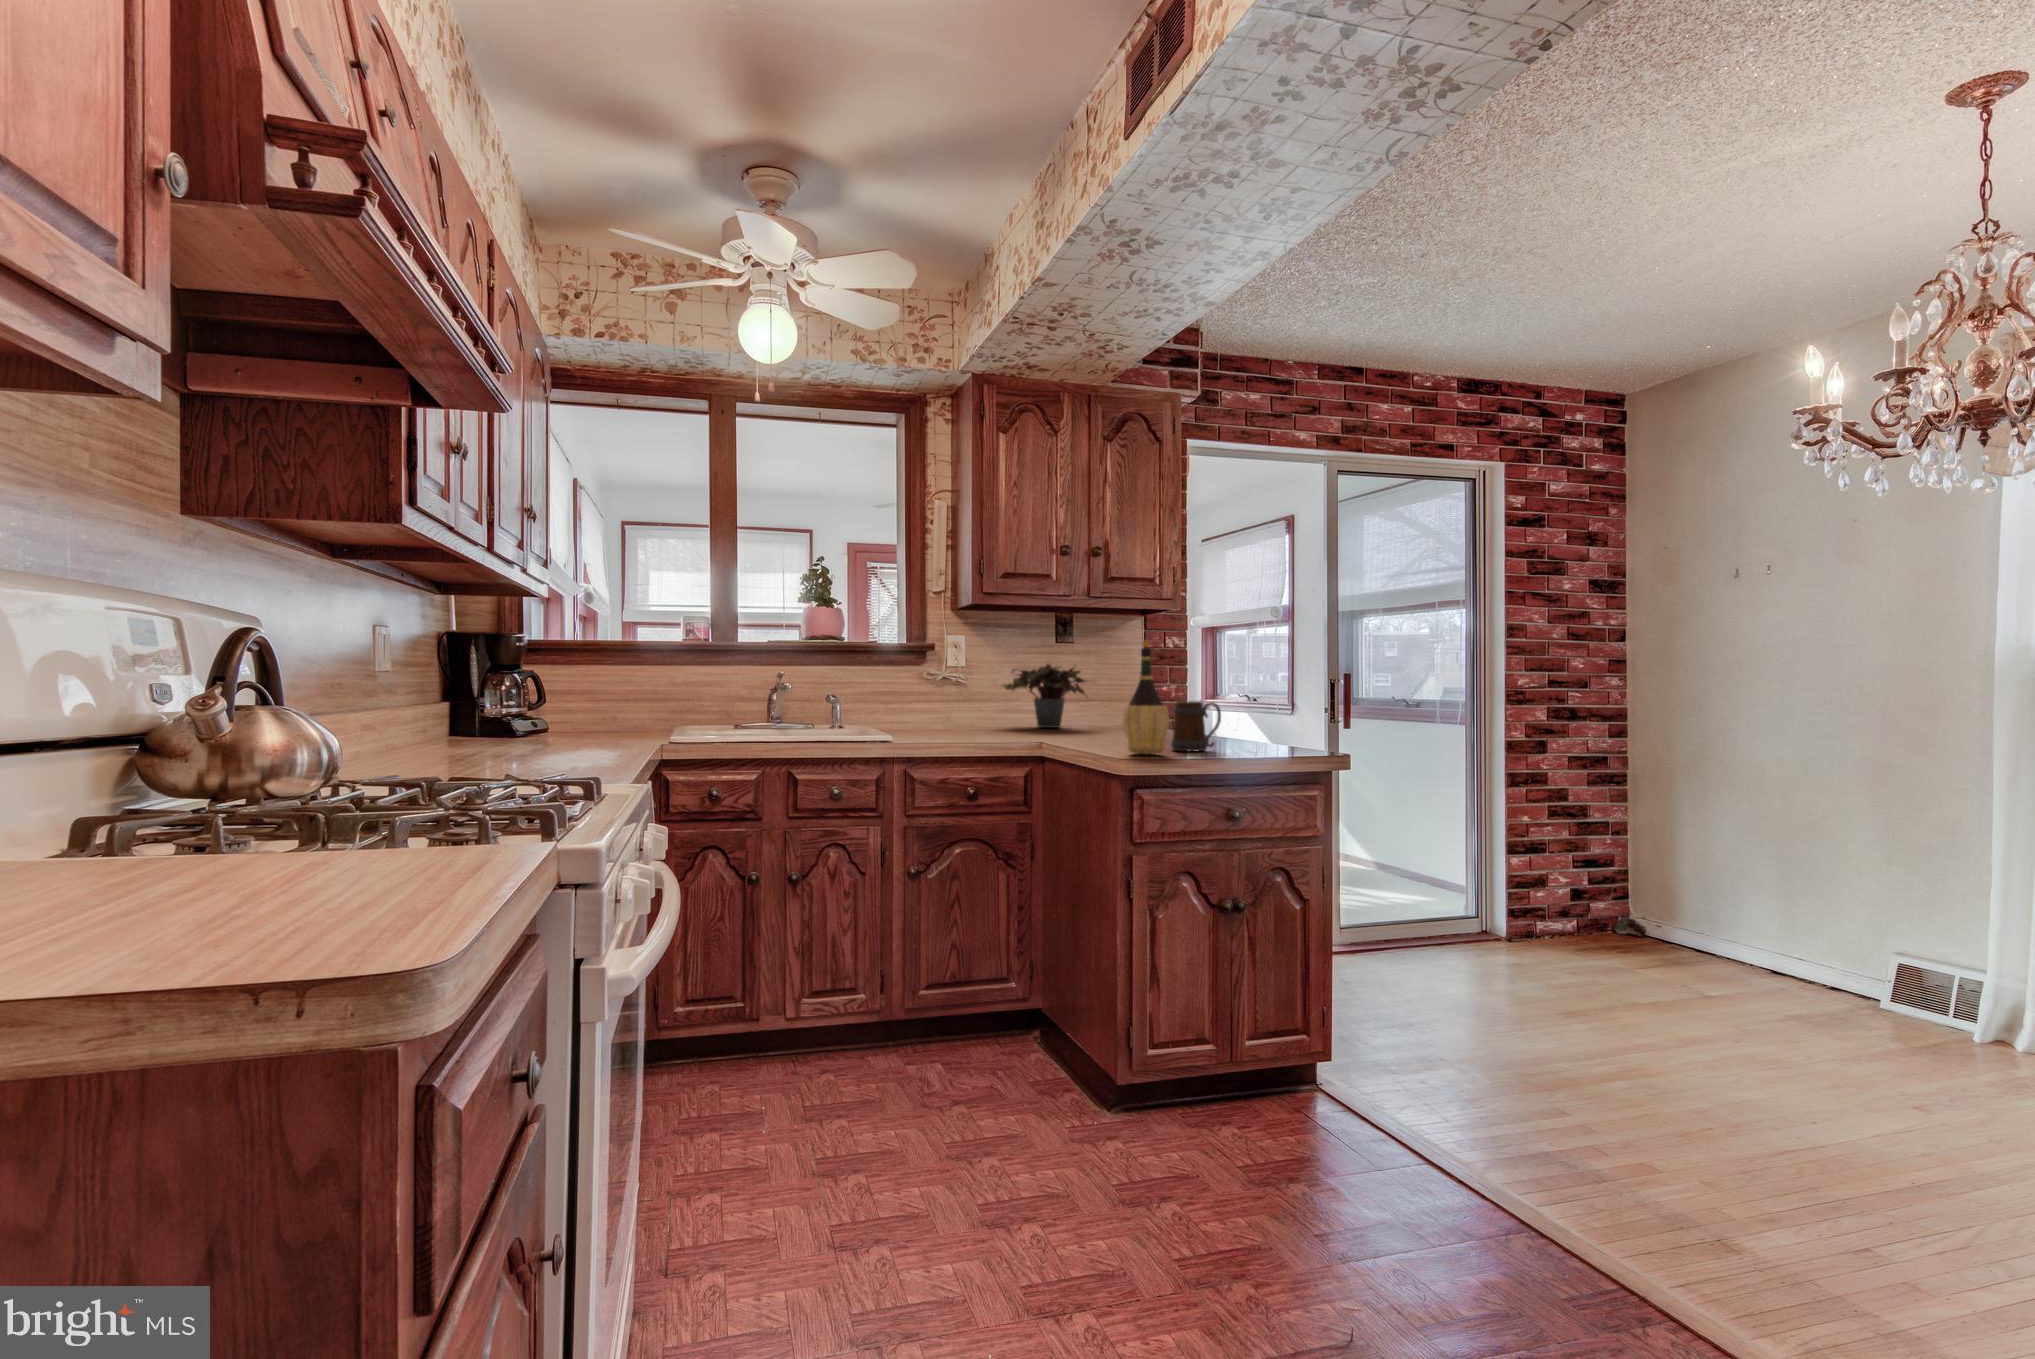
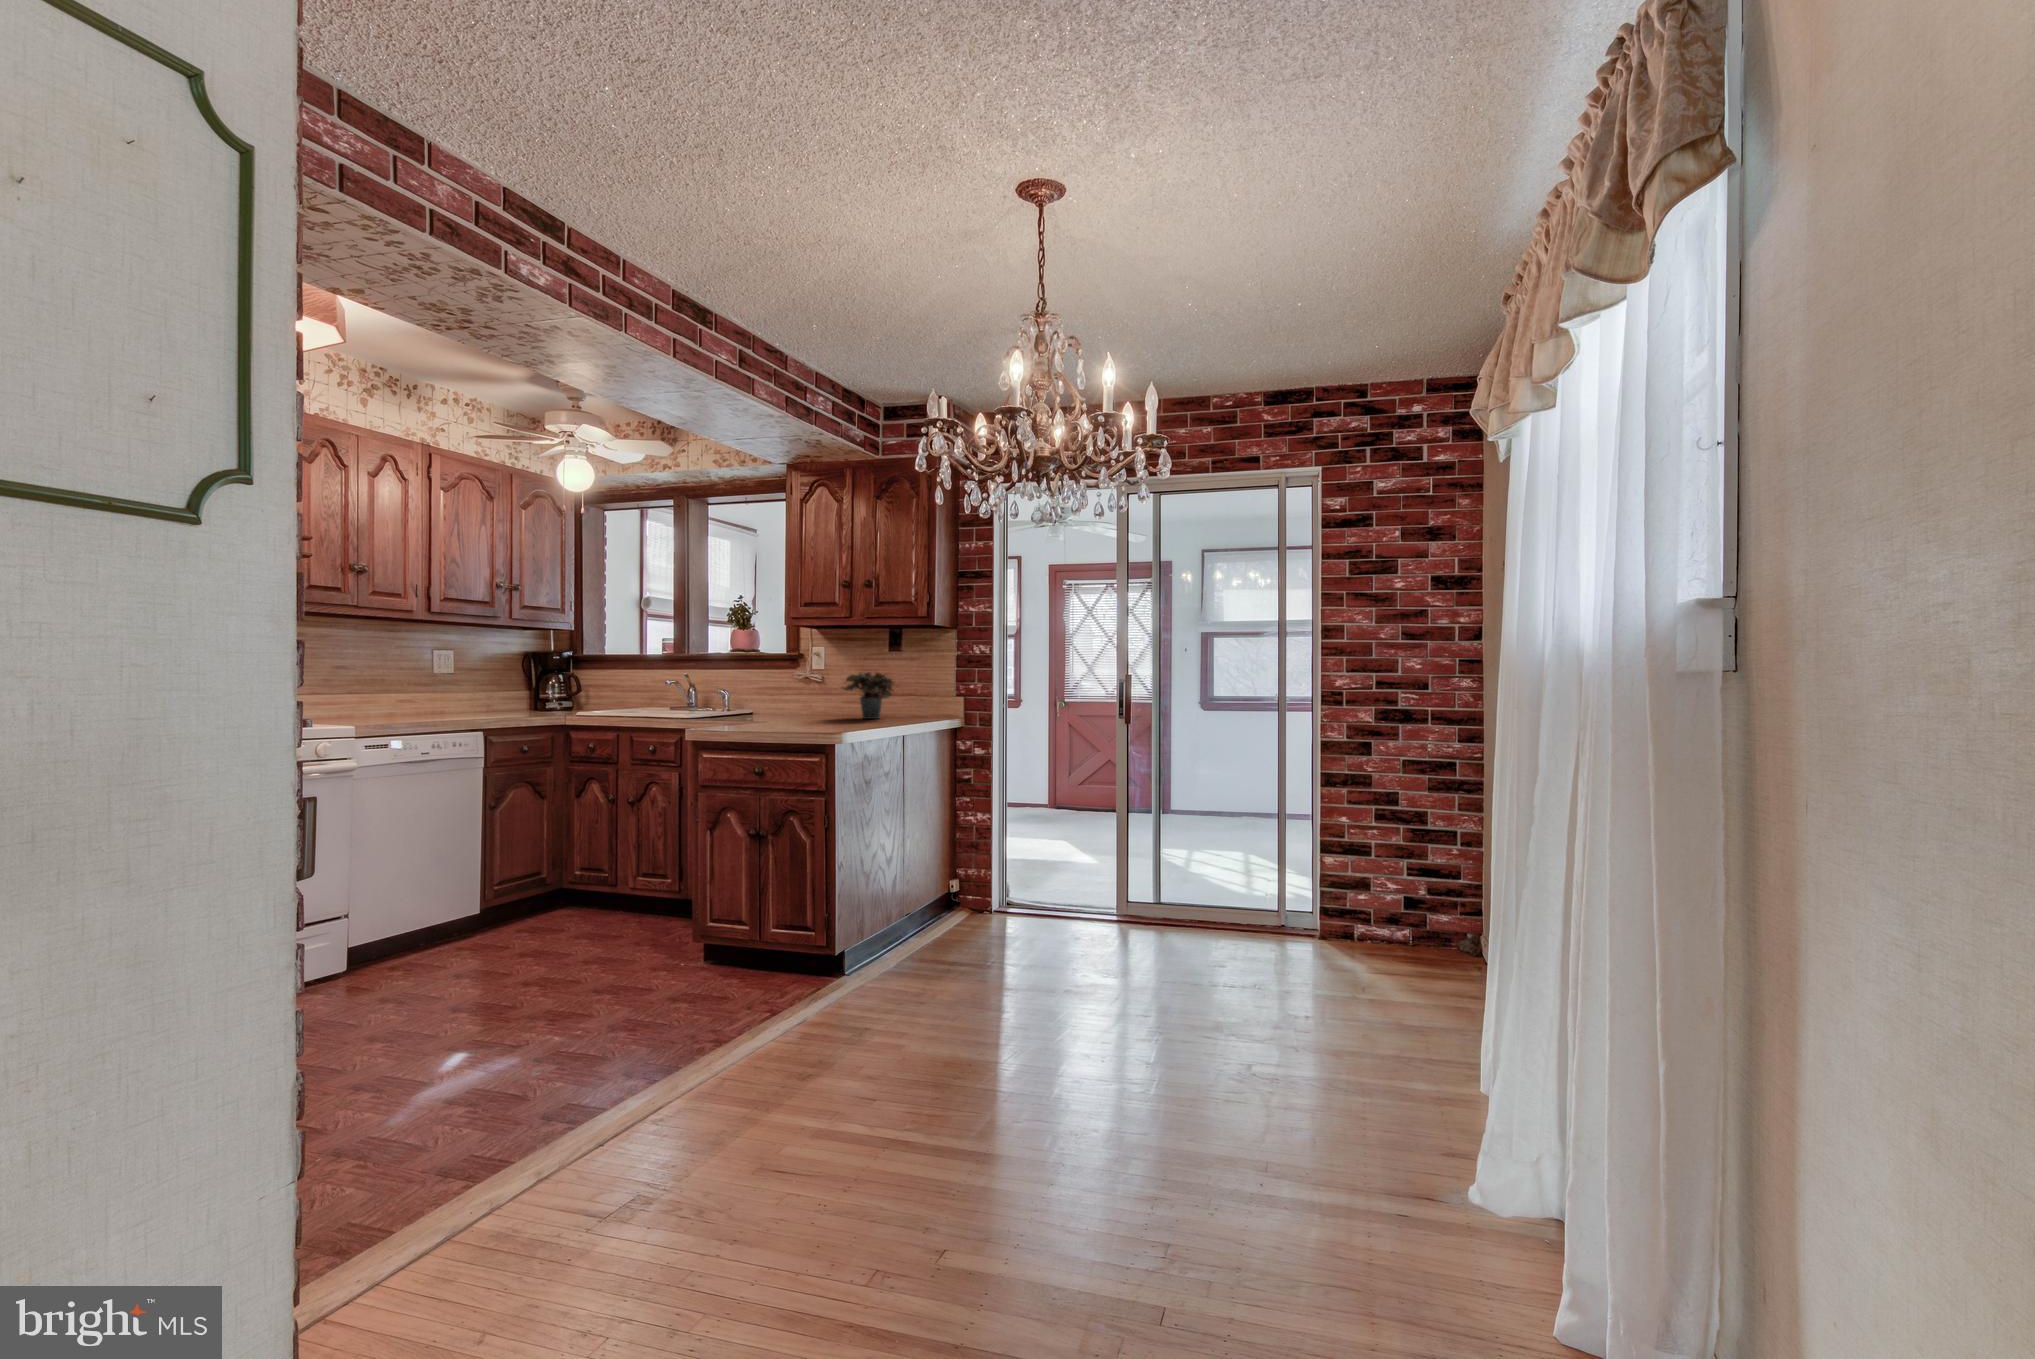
wine bottle: present [1123,641,1169,754] -> none [734,664,766,739]
mug: present [1171,701,1221,751] -> none [786,704,817,739]

